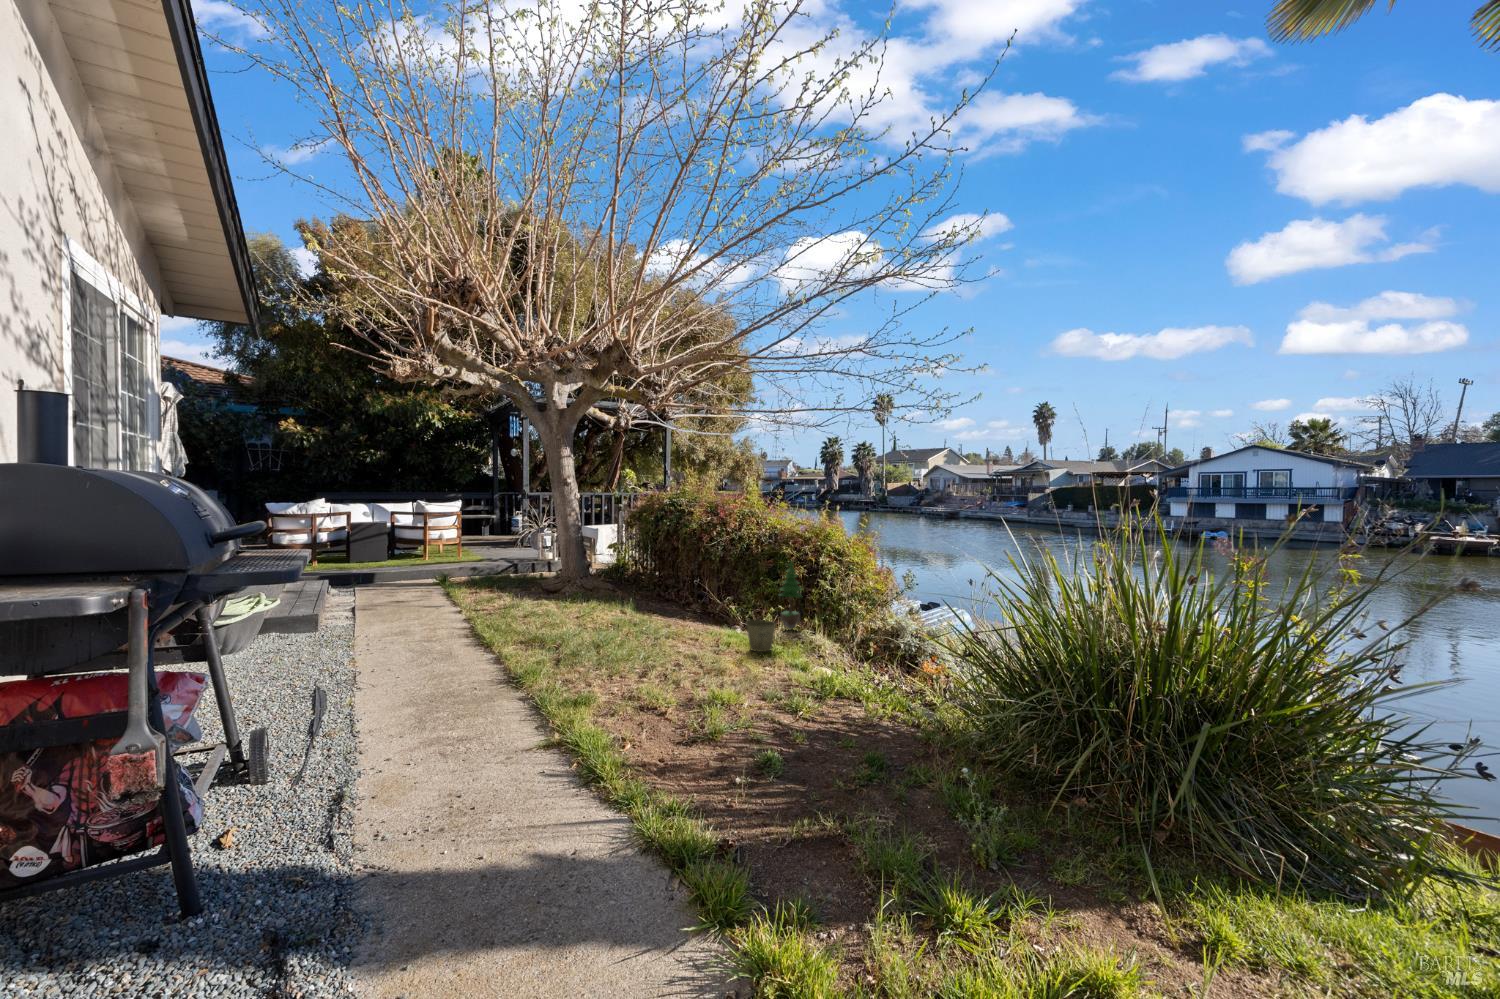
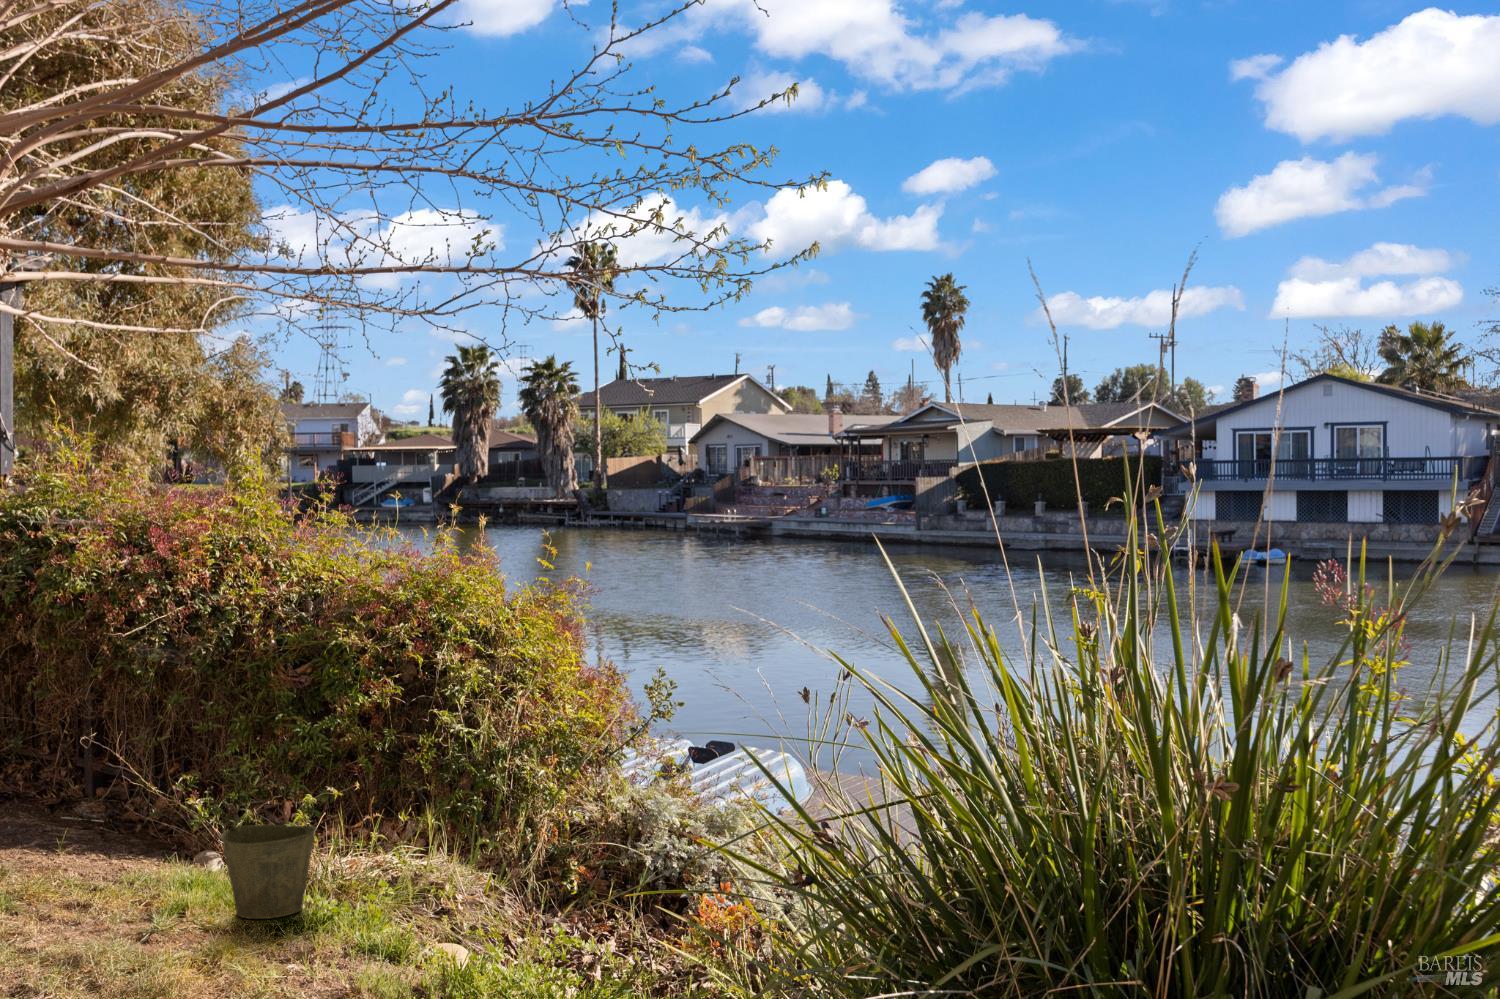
potted tree: present [780,562,801,629] -> none [321,654,392,846]

